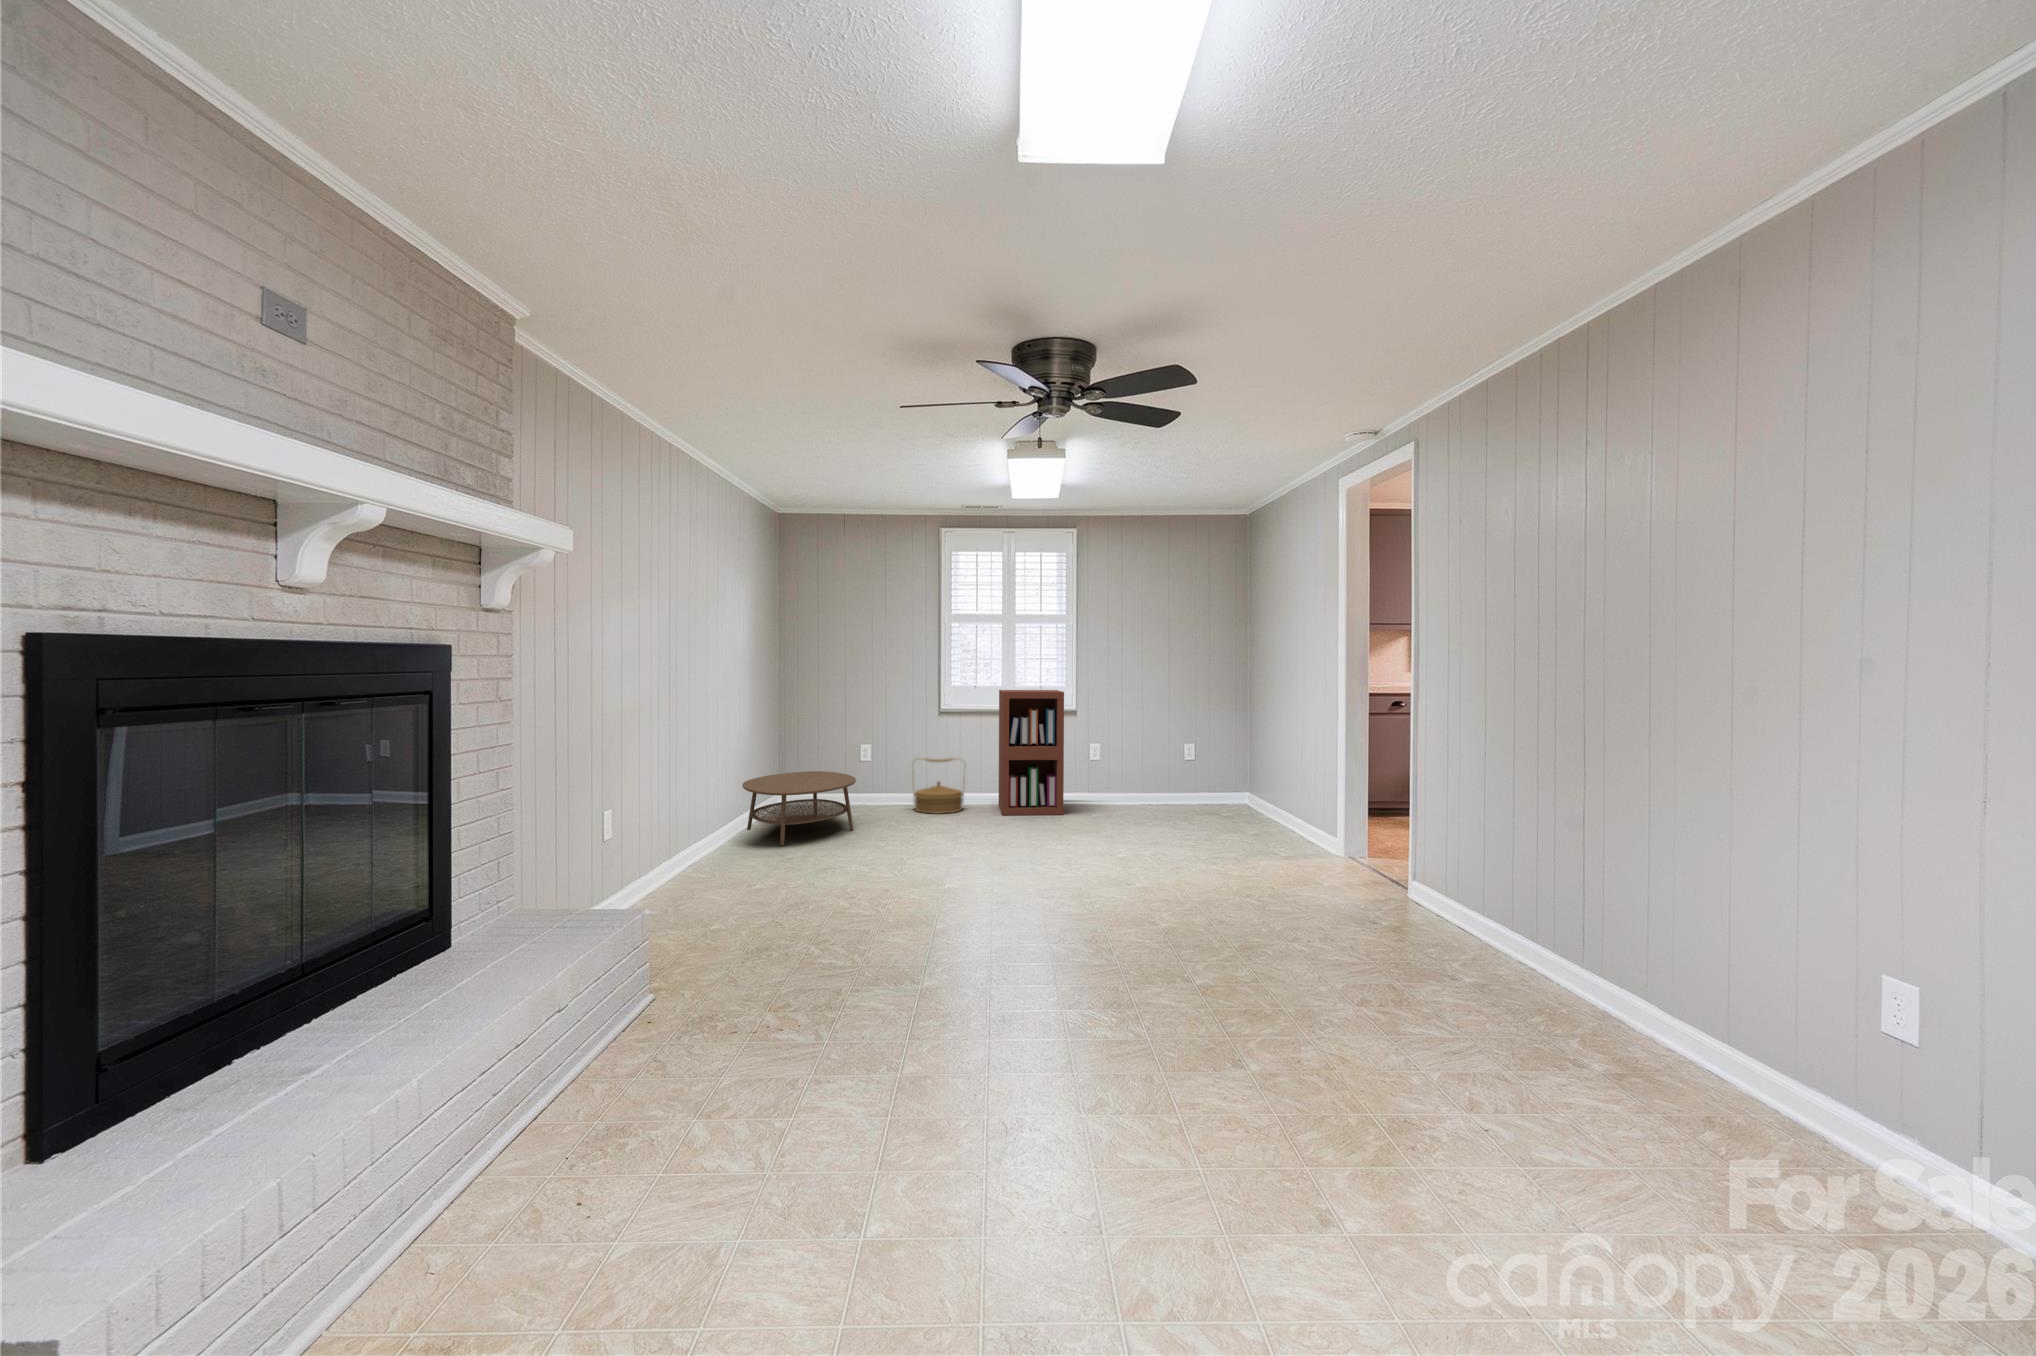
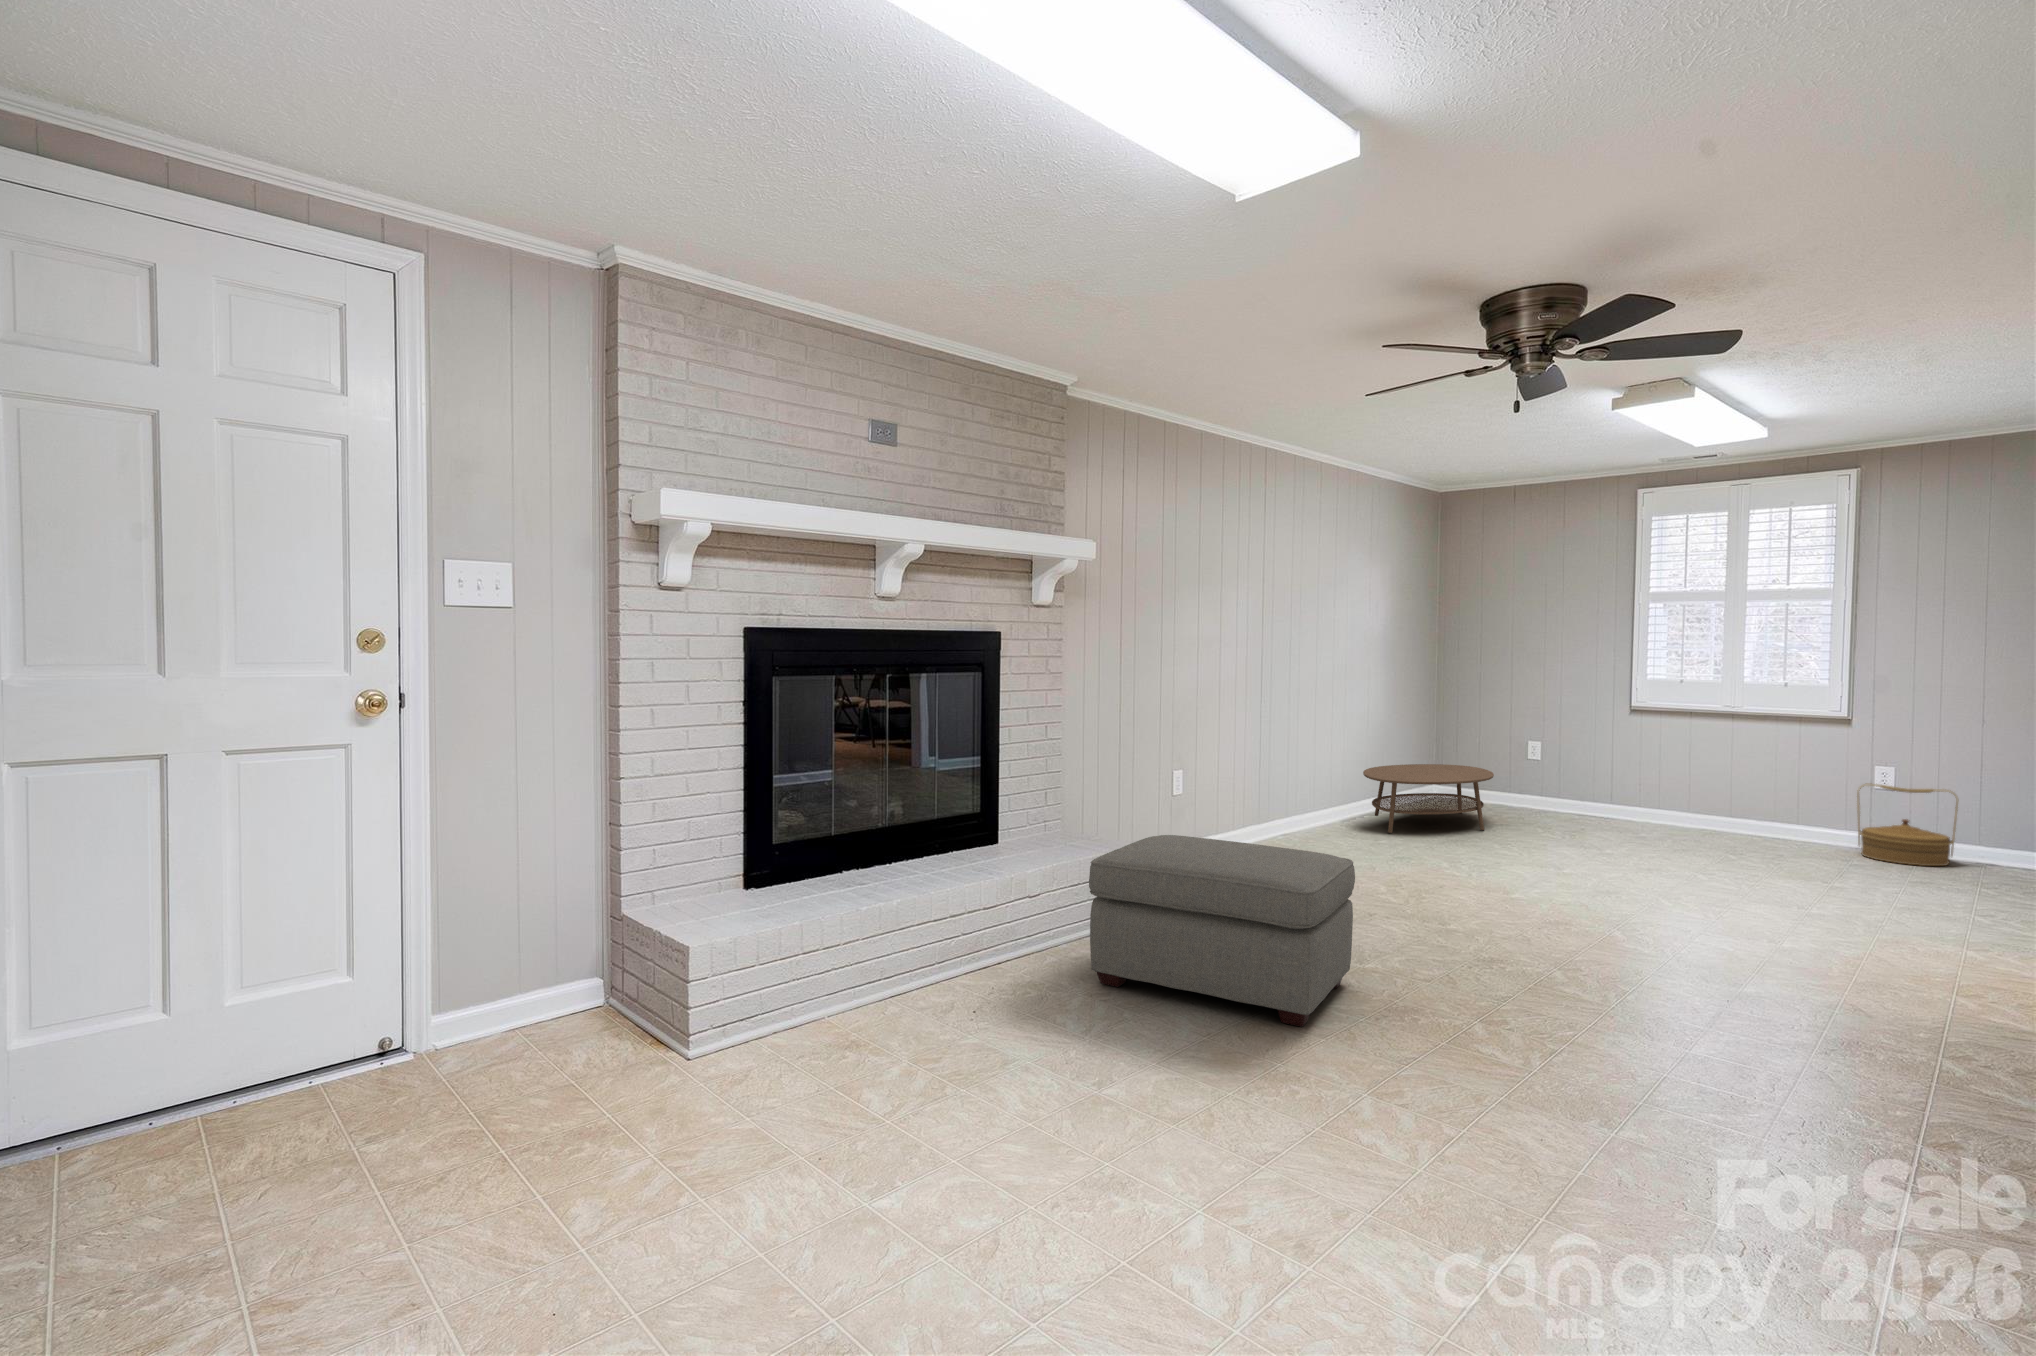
bookshelf: present [999,690,1064,815] -> none [1701,685,1812,854]
woven basket: present [913,758,964,814] -> present [1857,784,1958,866]
ottoman: none [684,880,967,1098] -> present [1089,835,1355,1027]

